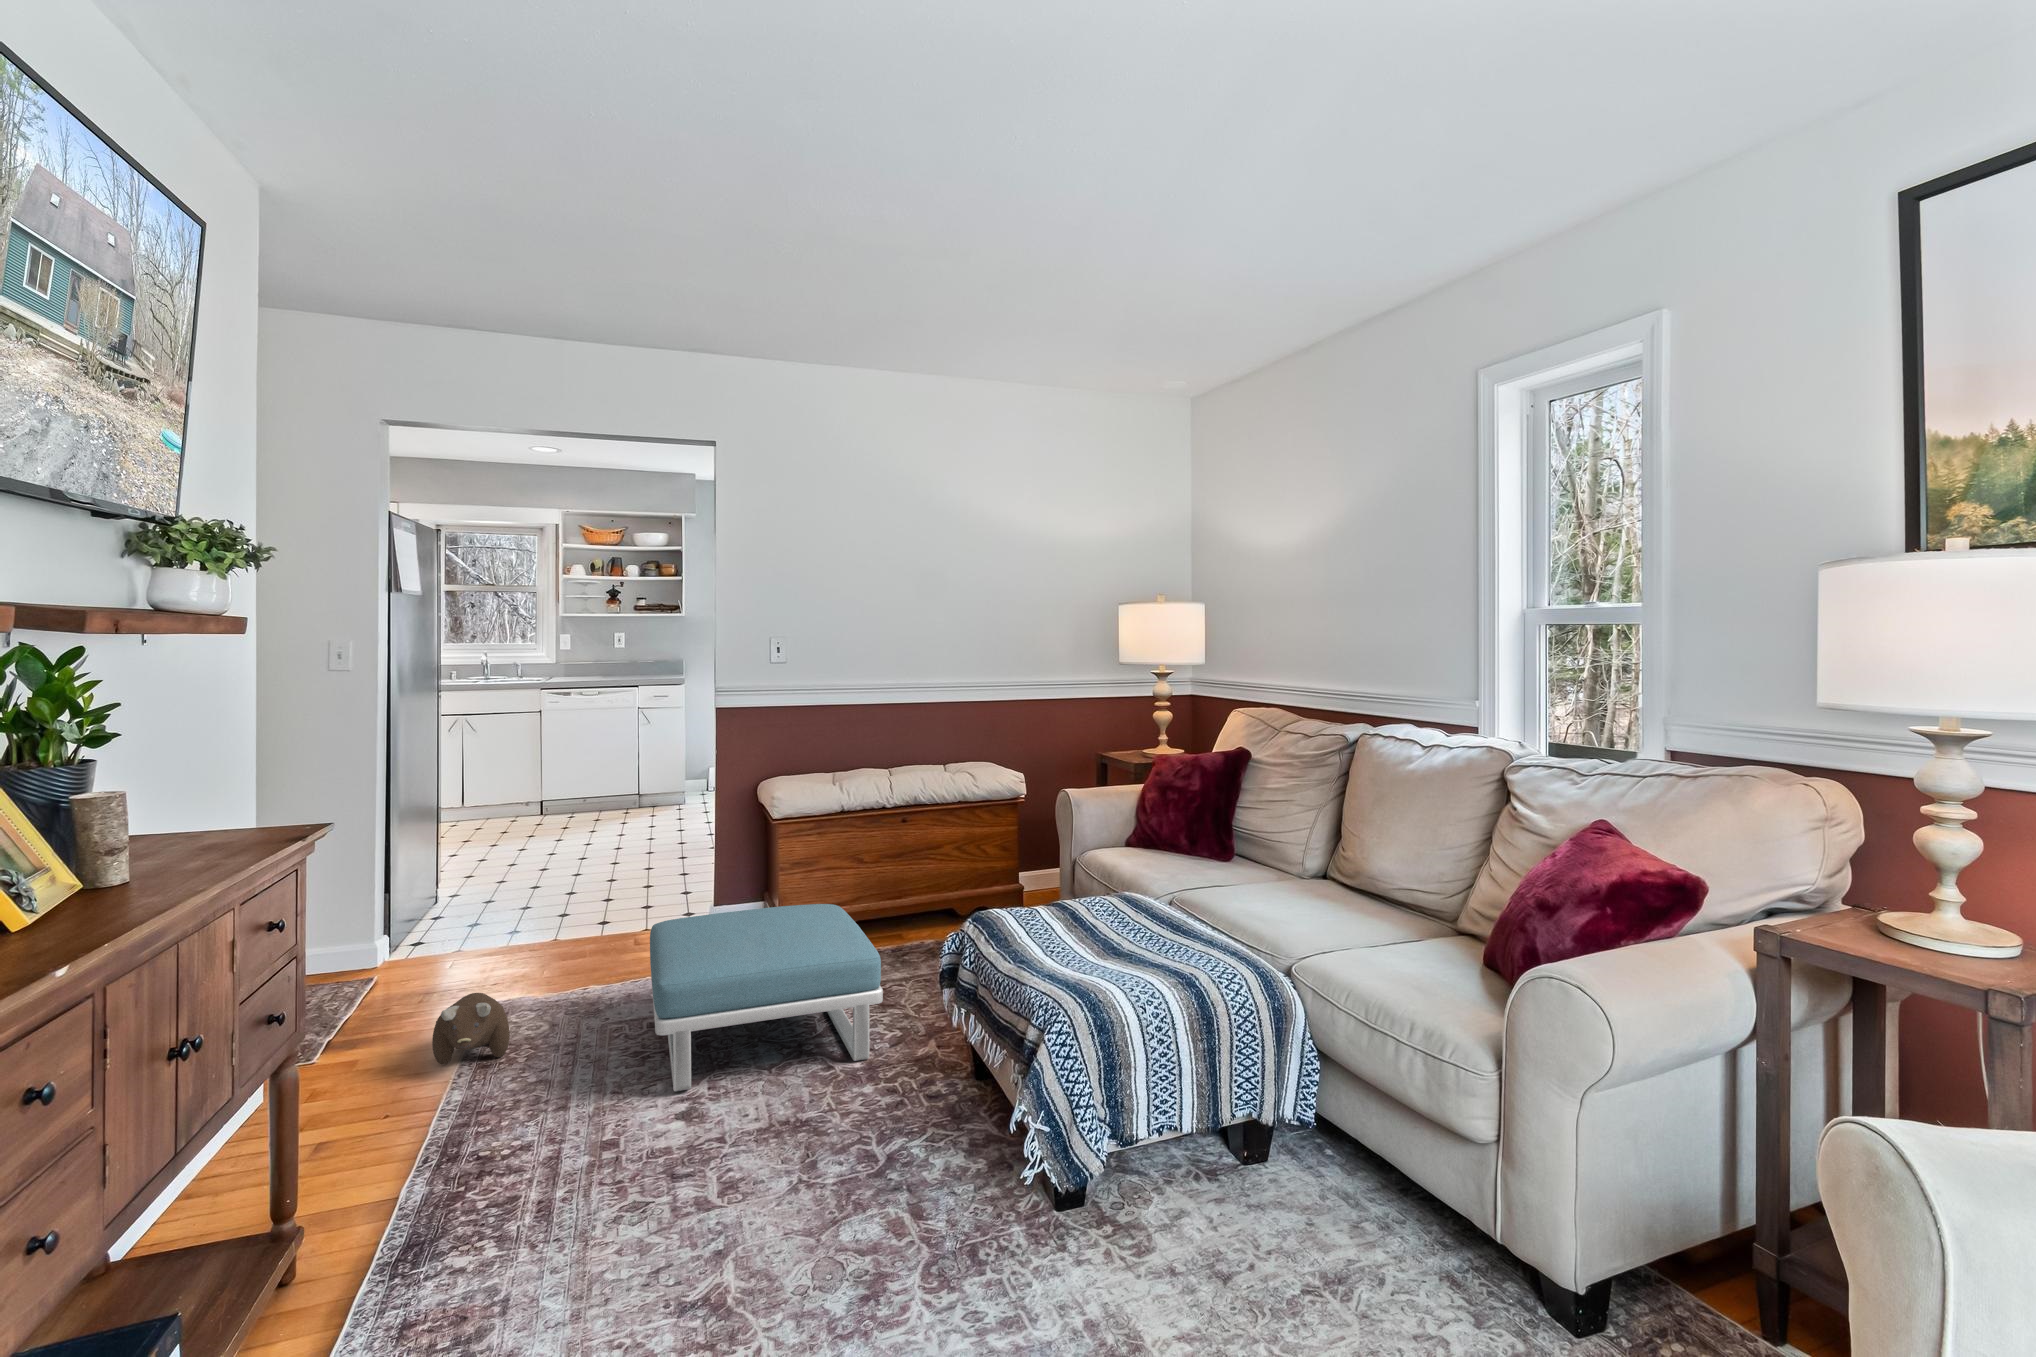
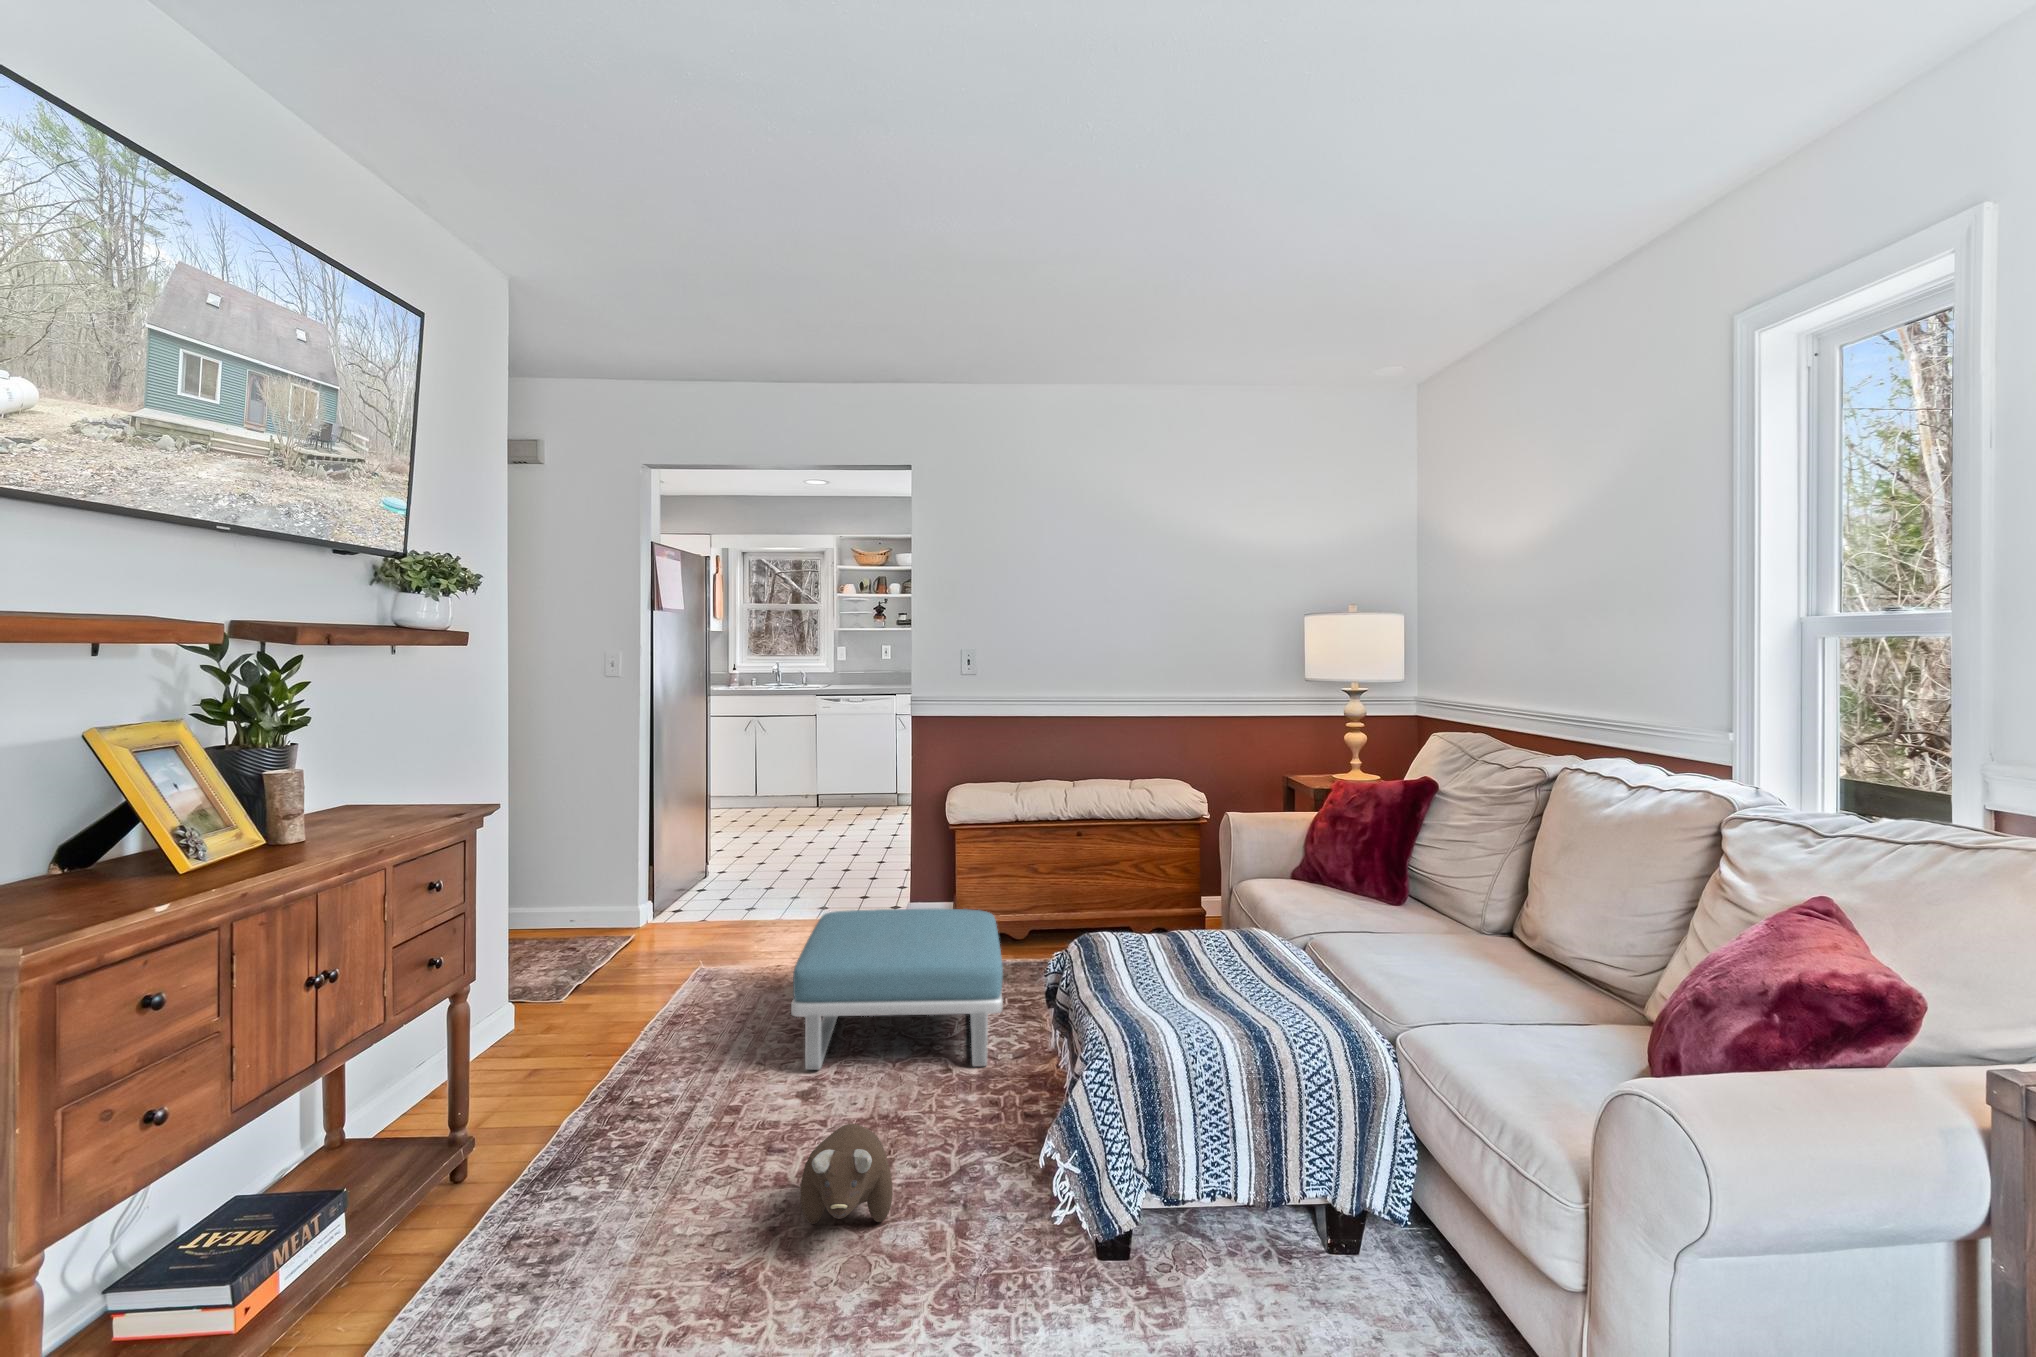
plush toy: present [432,993,510,1065] -> present [800,1124,893,1224]

